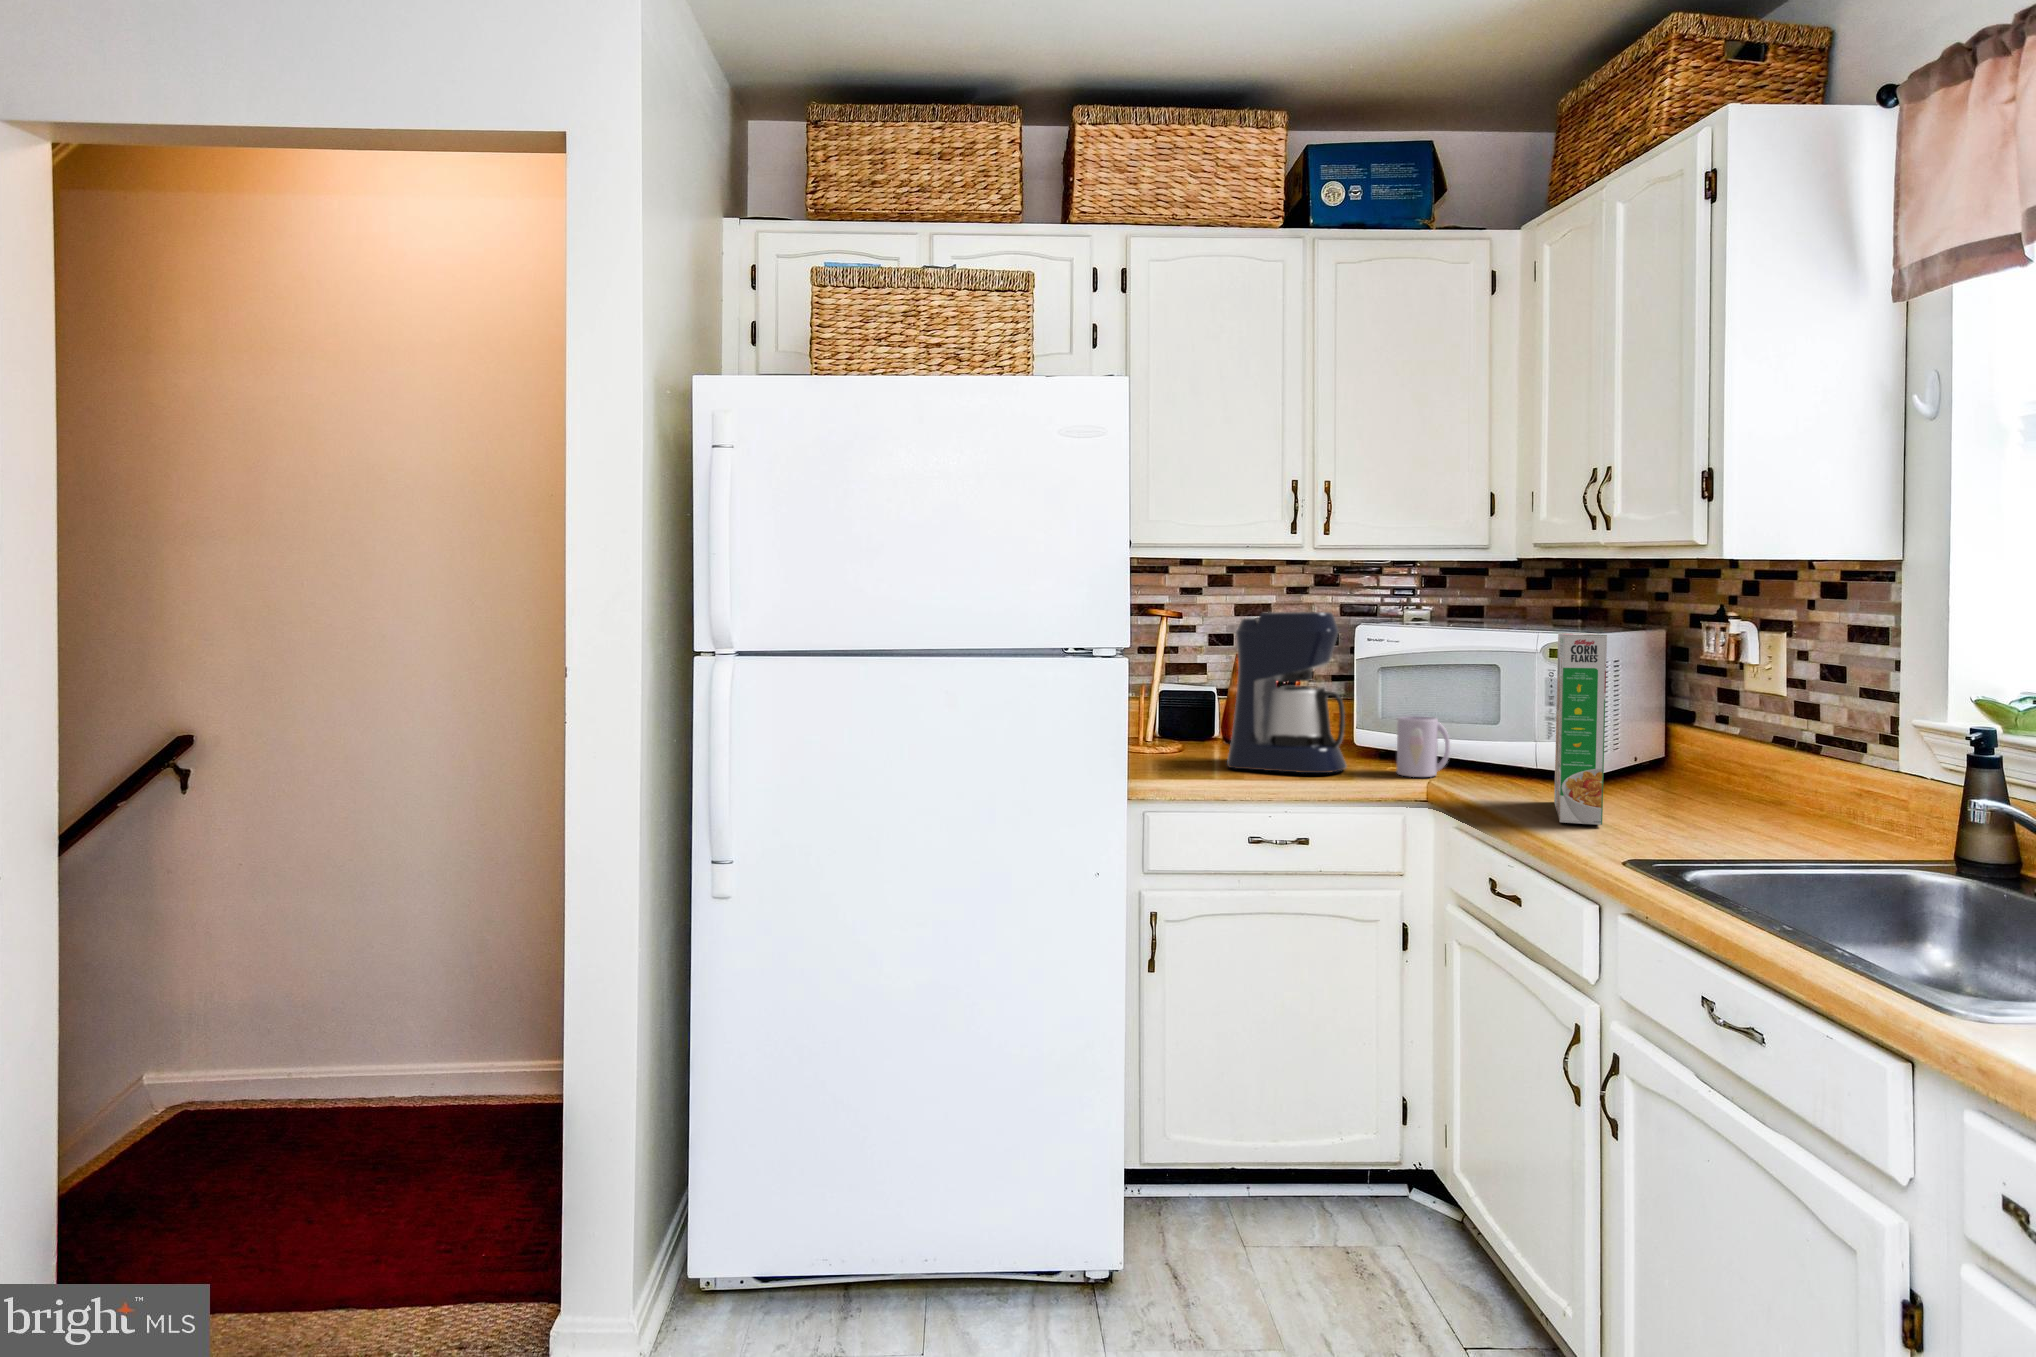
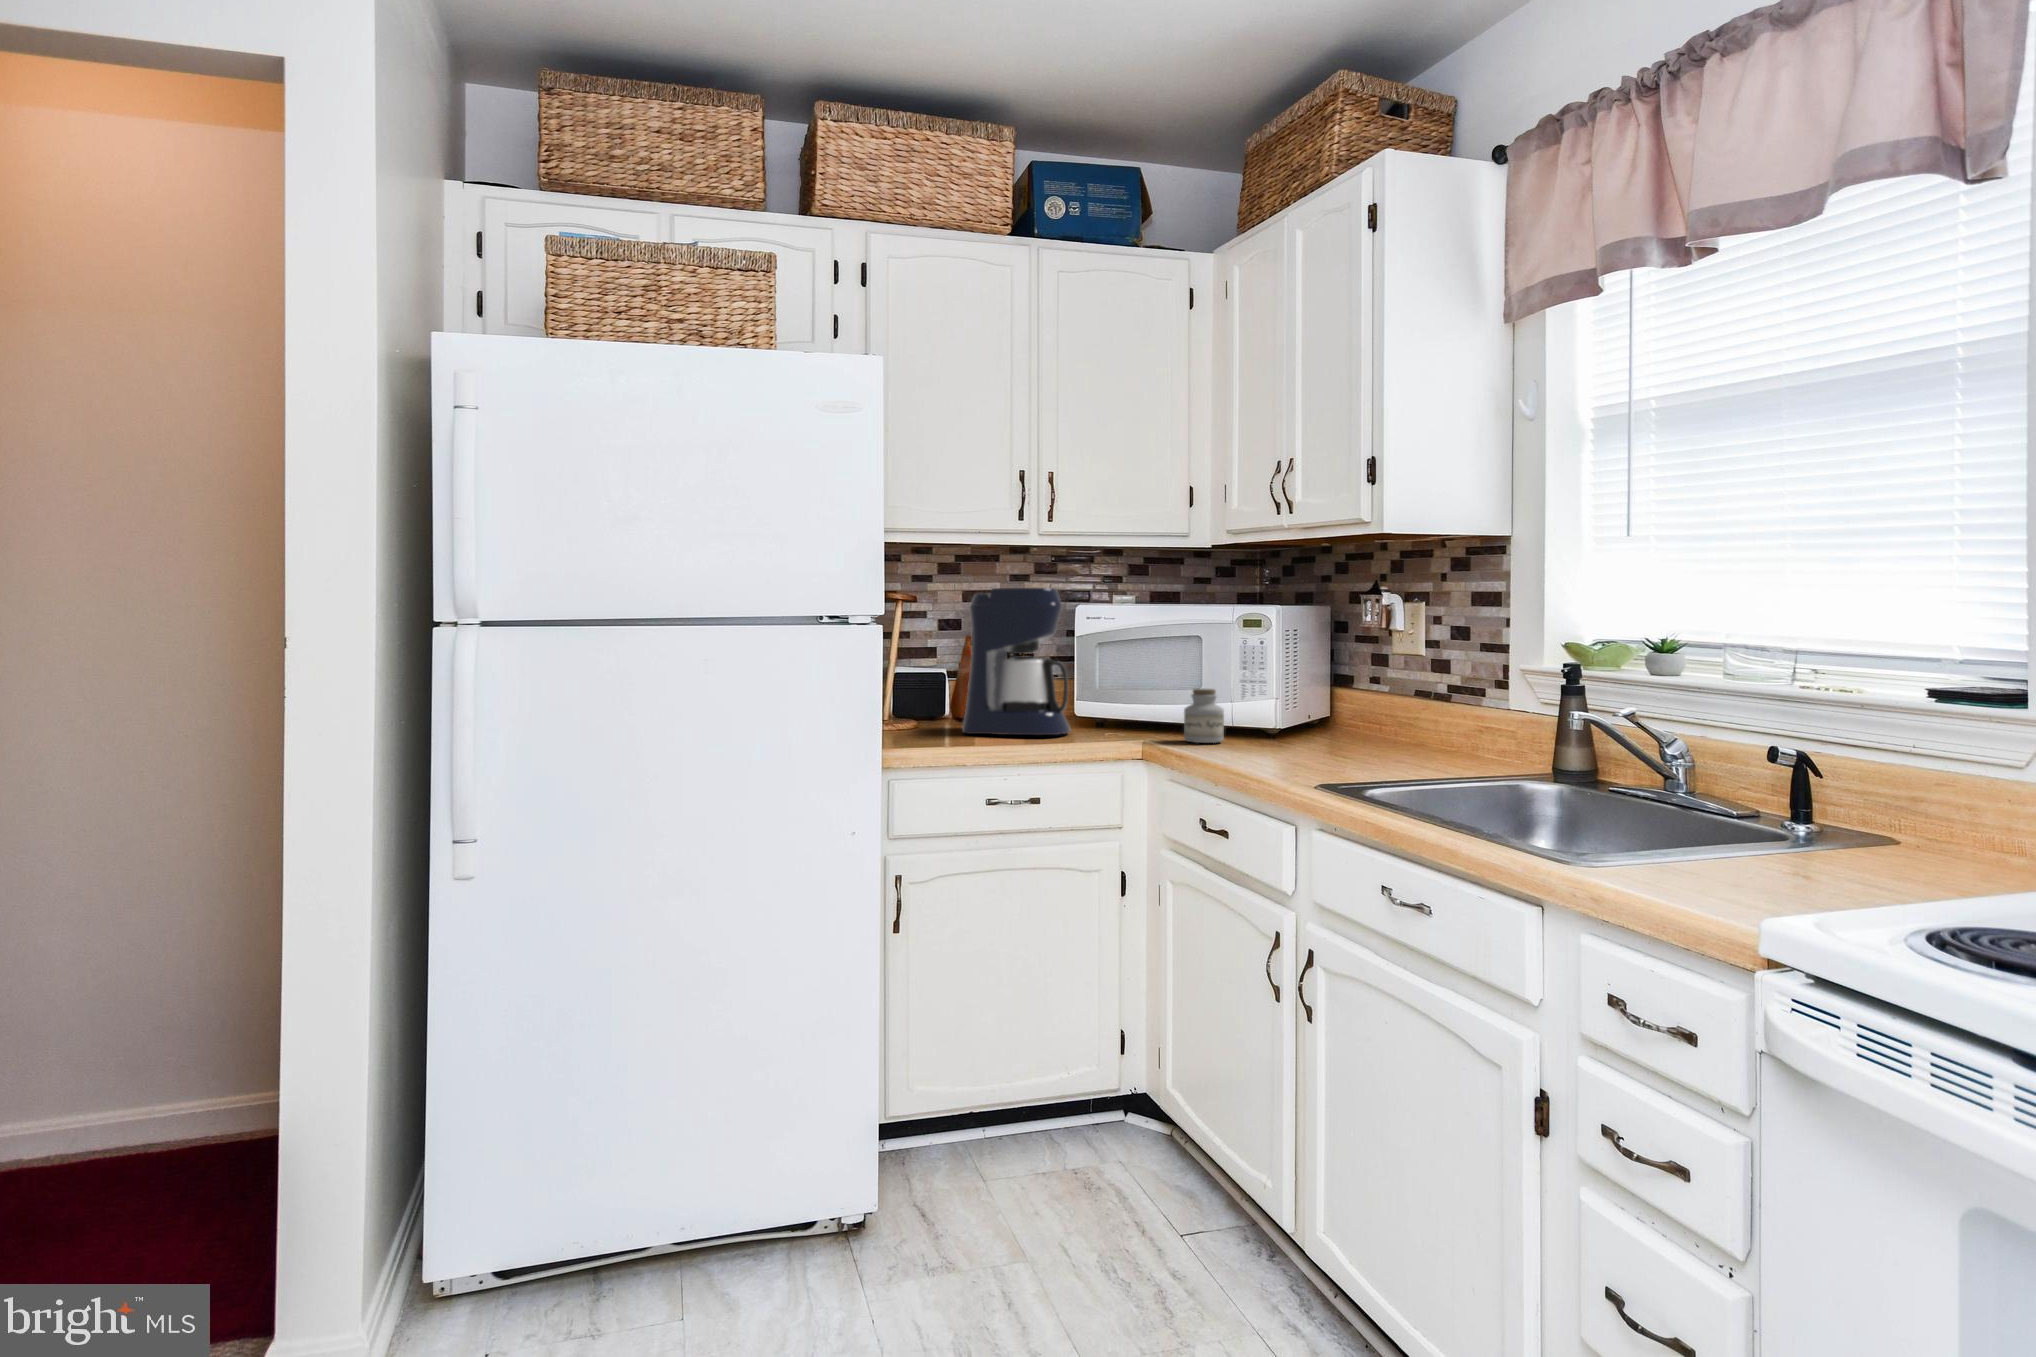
cereal box: present [1554,633,1607,825] -> none [1248,599,1289,765]
mug: present [1397,716,1450,777] -> none [1115,684,1160,737]
jar: none [1478,726,1526,788] -> present [1184,689,1224,743]

